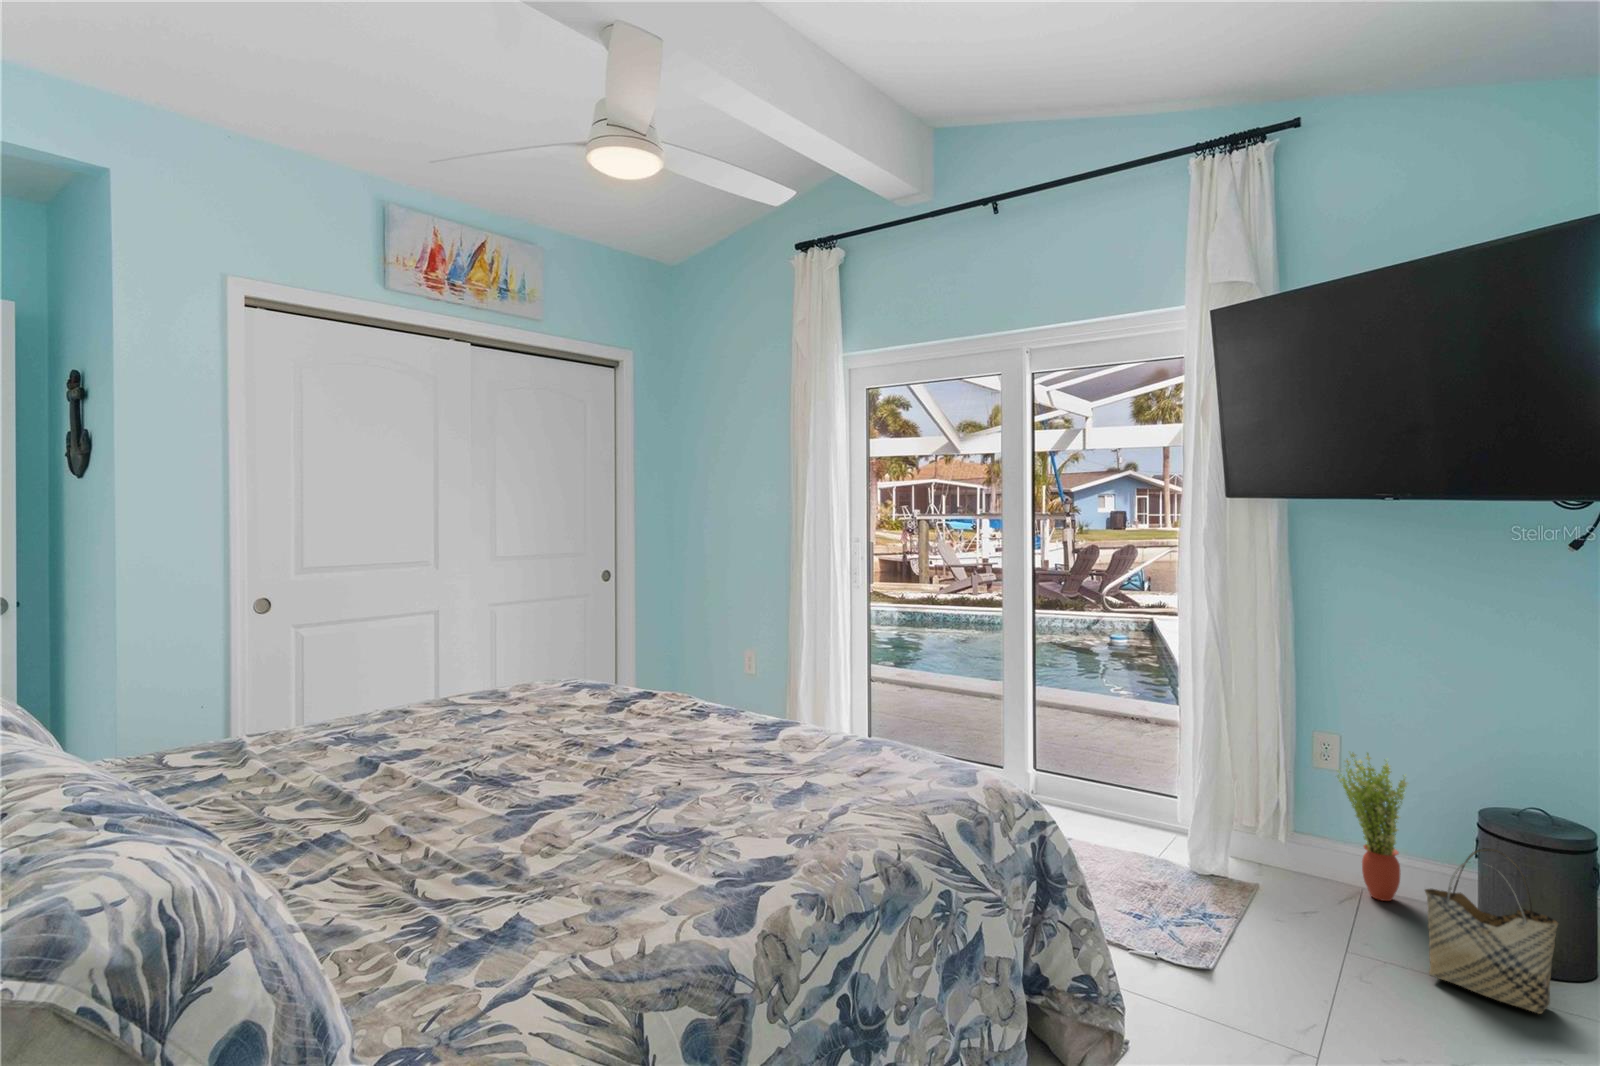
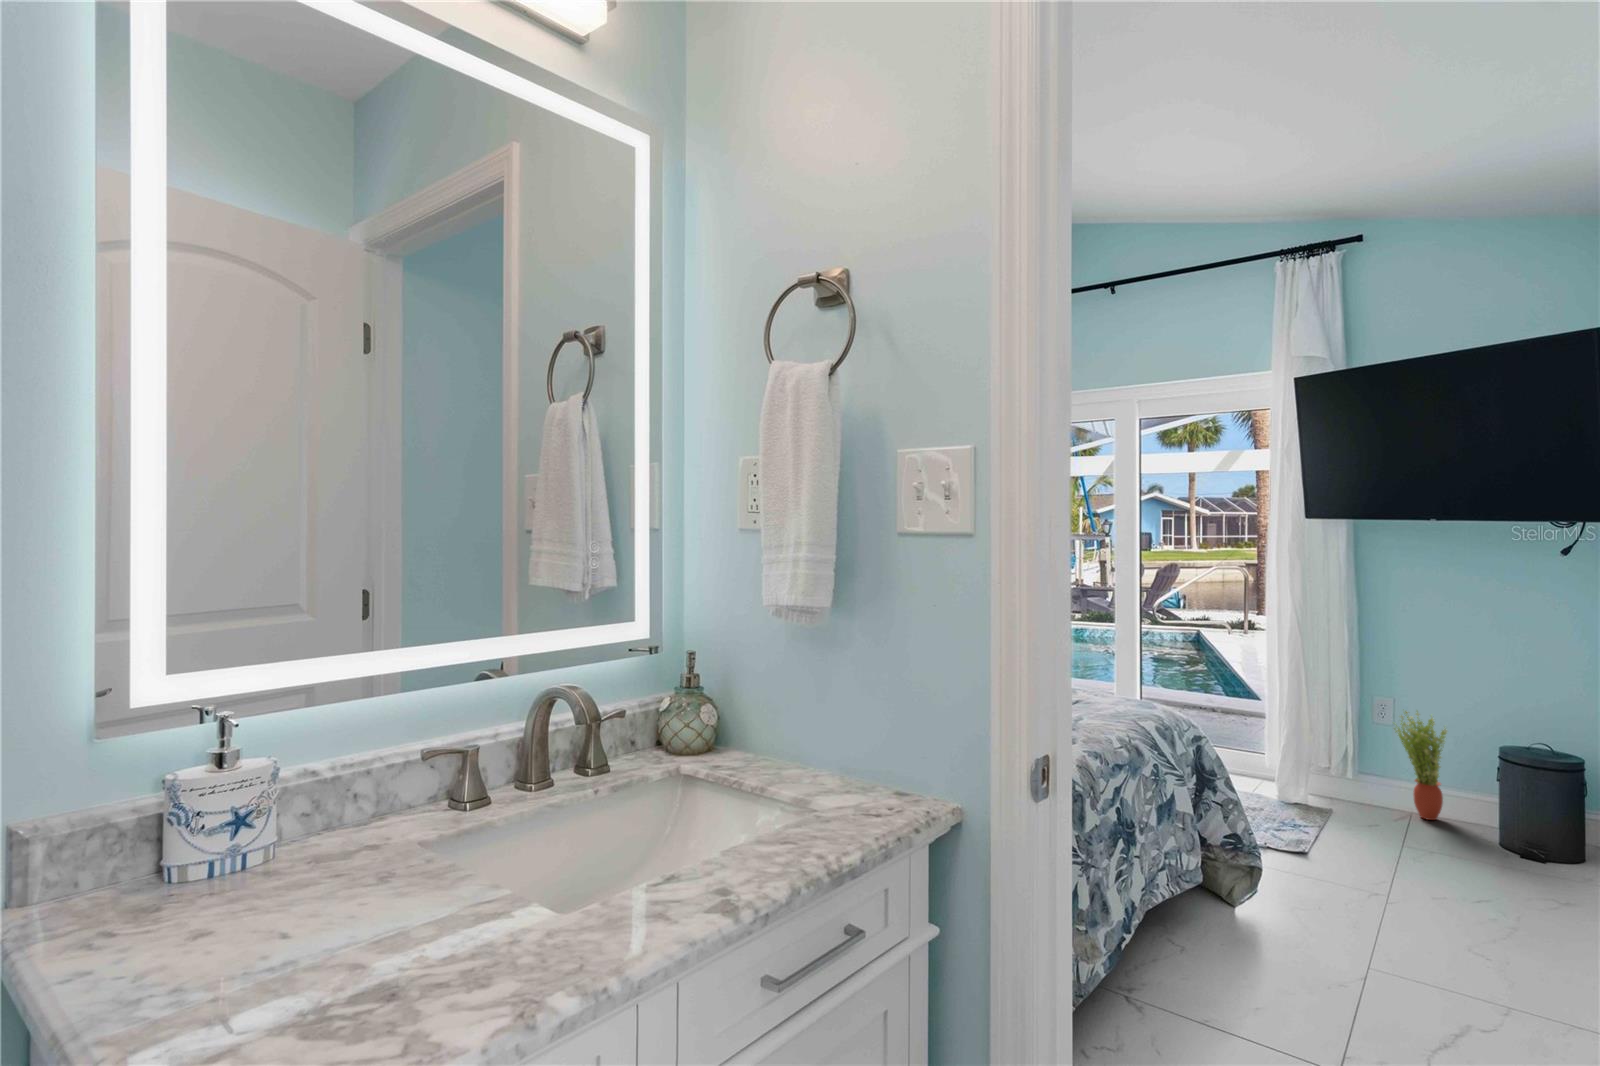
woven basket: present [1425,849,1558,1014] -> none [1459,769,1553,878]

